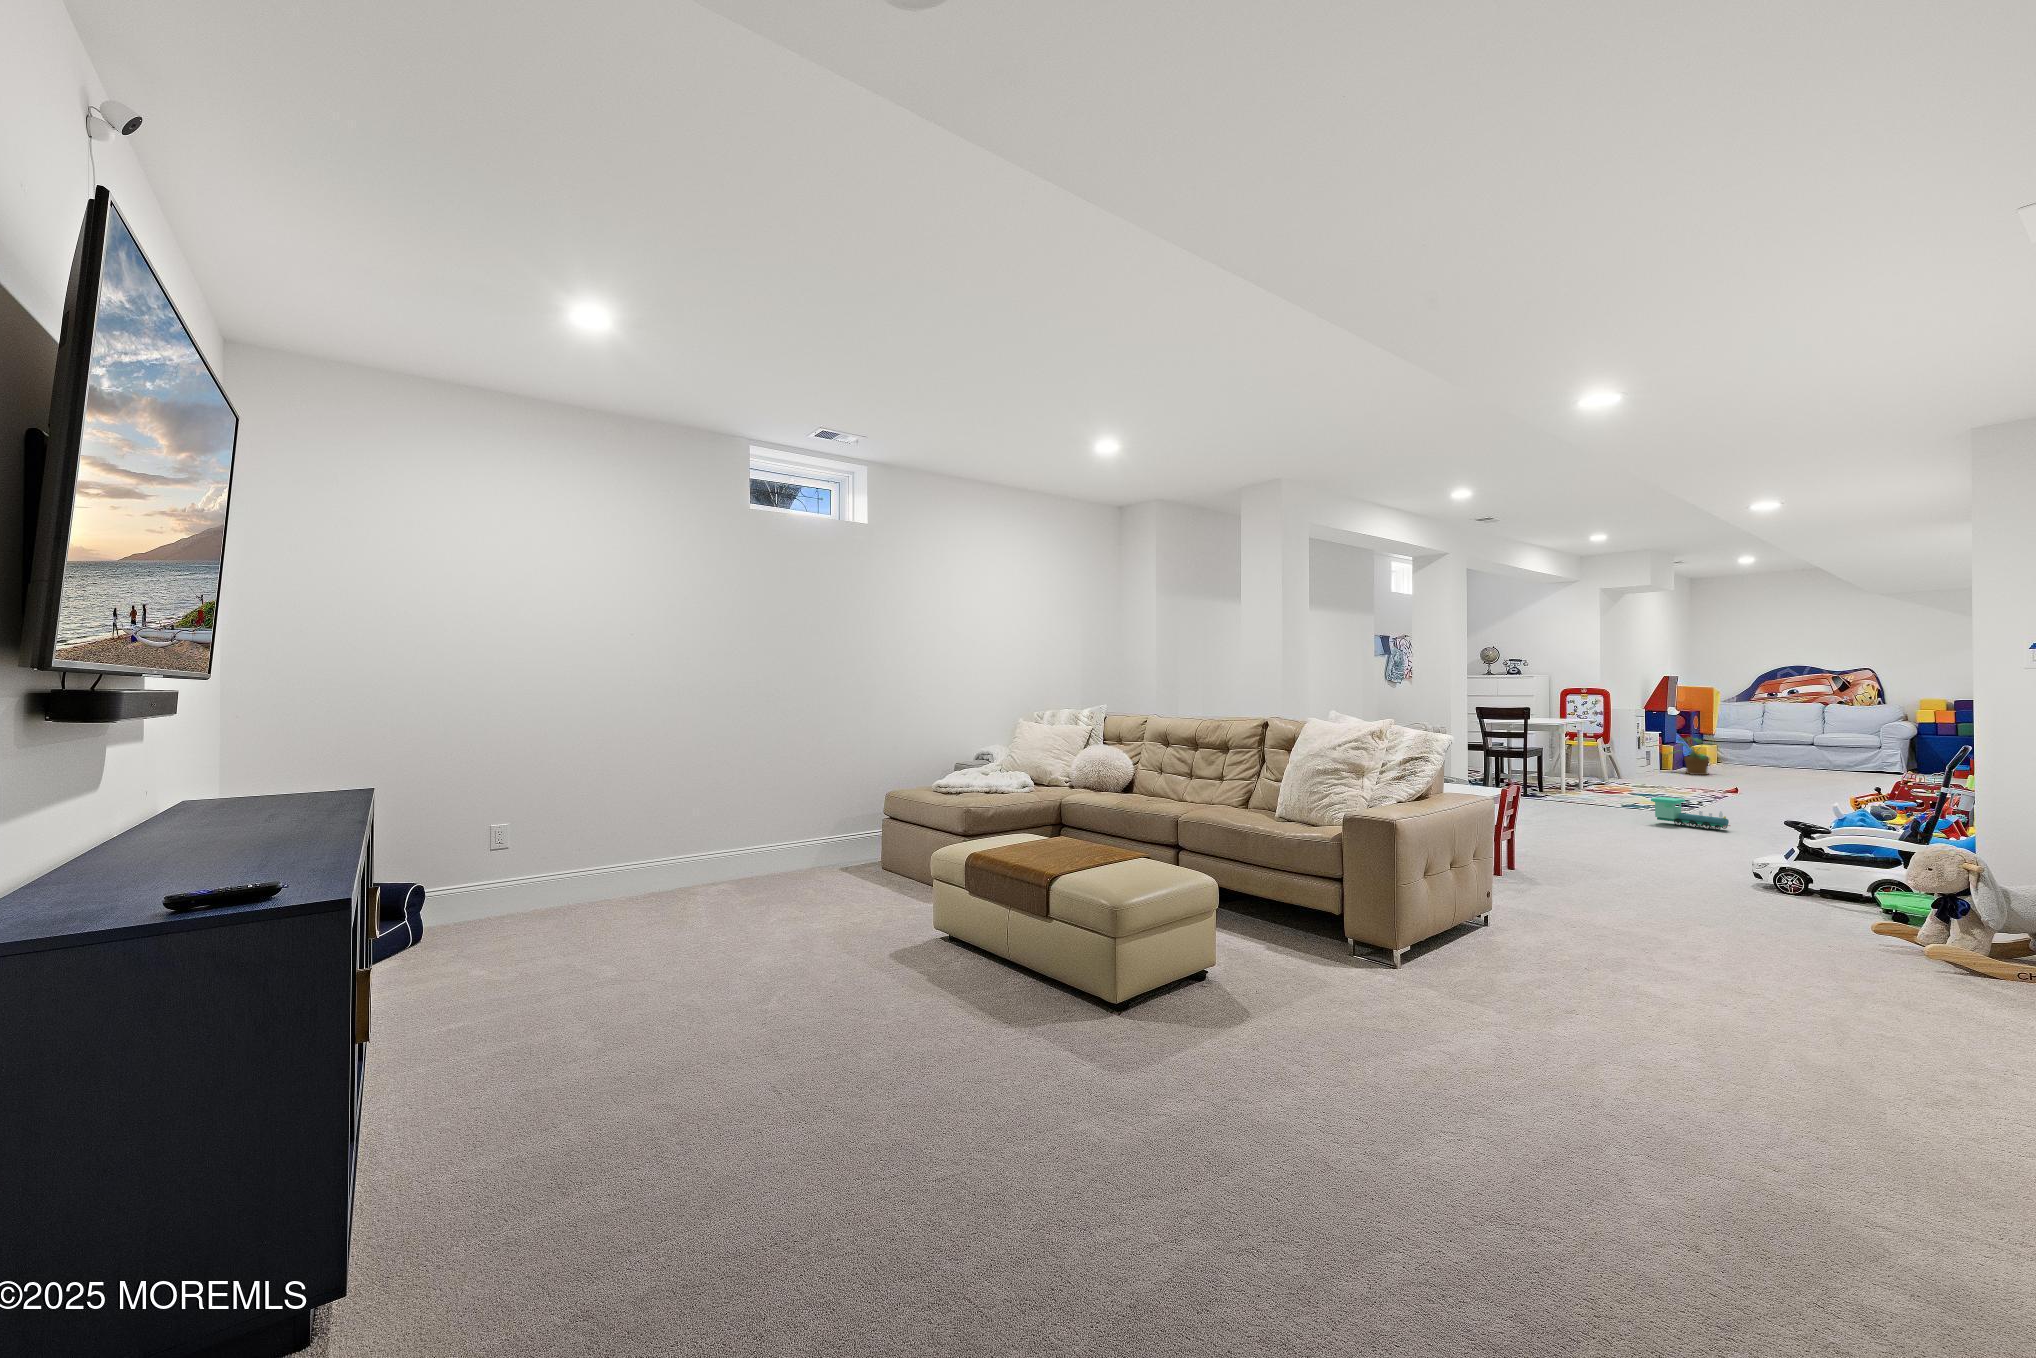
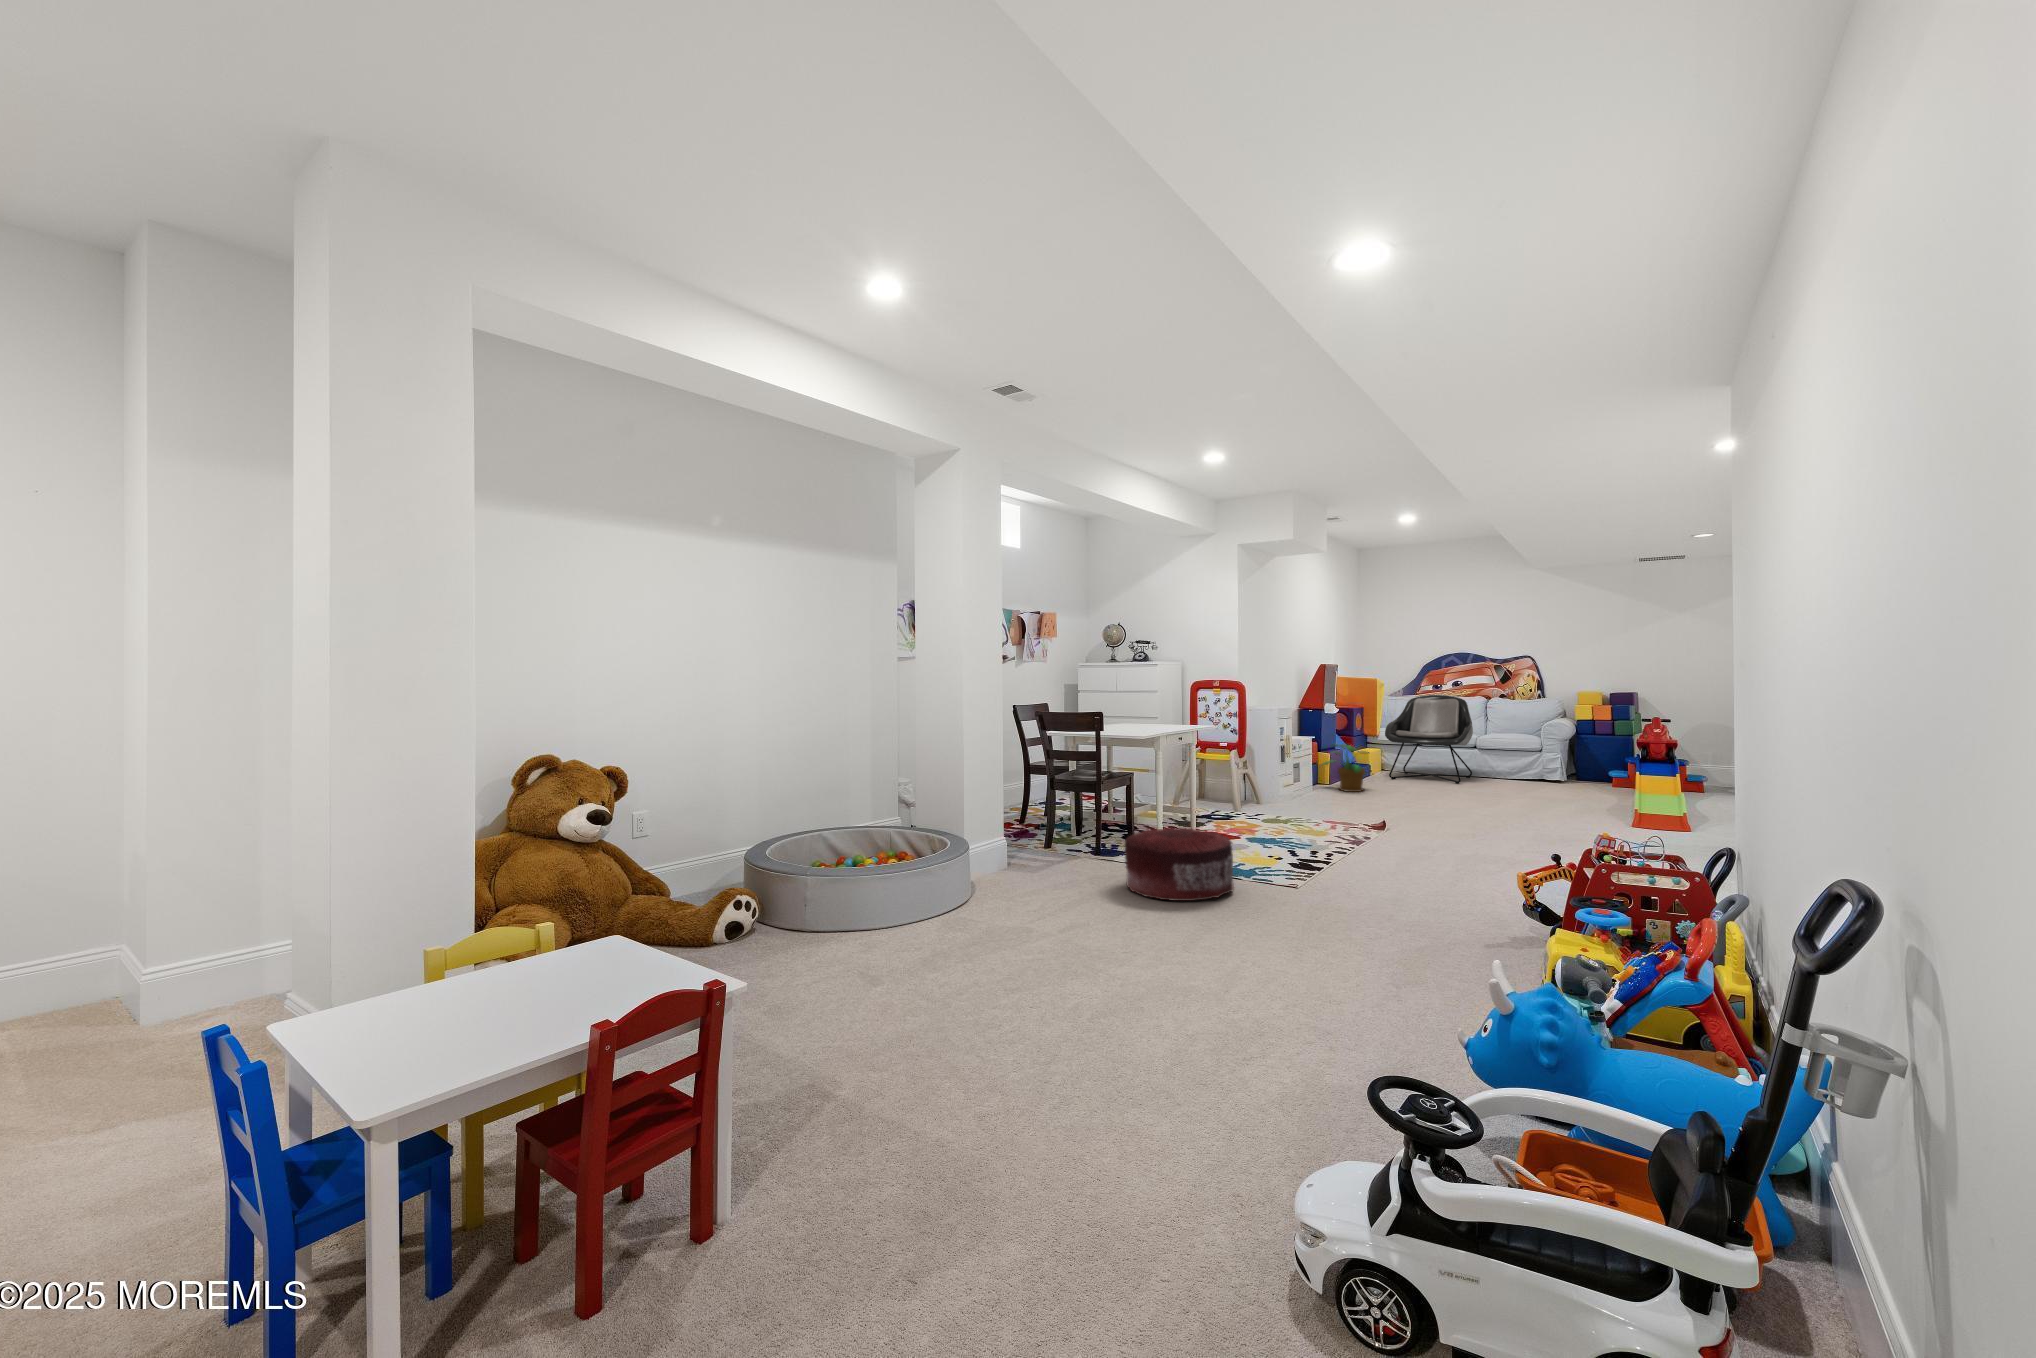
lounge chair: none [1724,701,1810,773] -> present [1385,695,1473,784]
pouf: none [1559,776,1640,816] -> present [1125,828,1234,901]
toy train: present [1651,797,1730,830] -> none [1238,870,1345,933]

